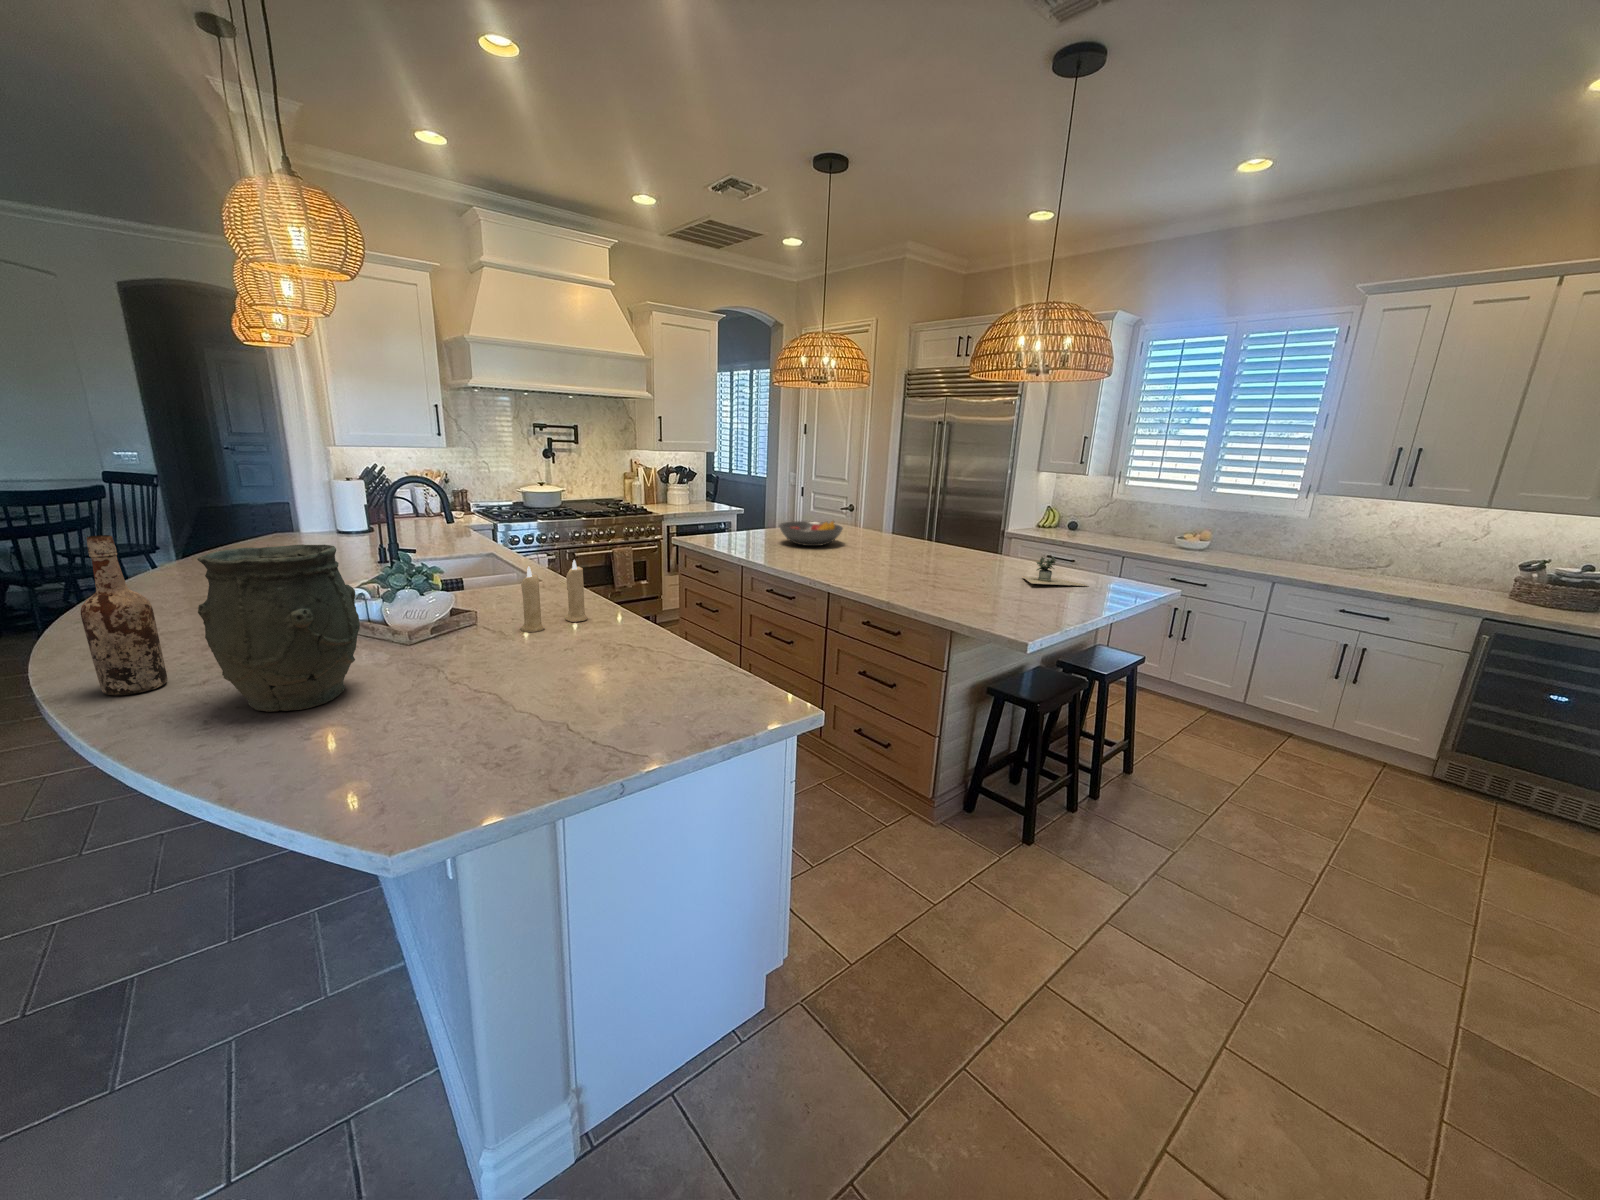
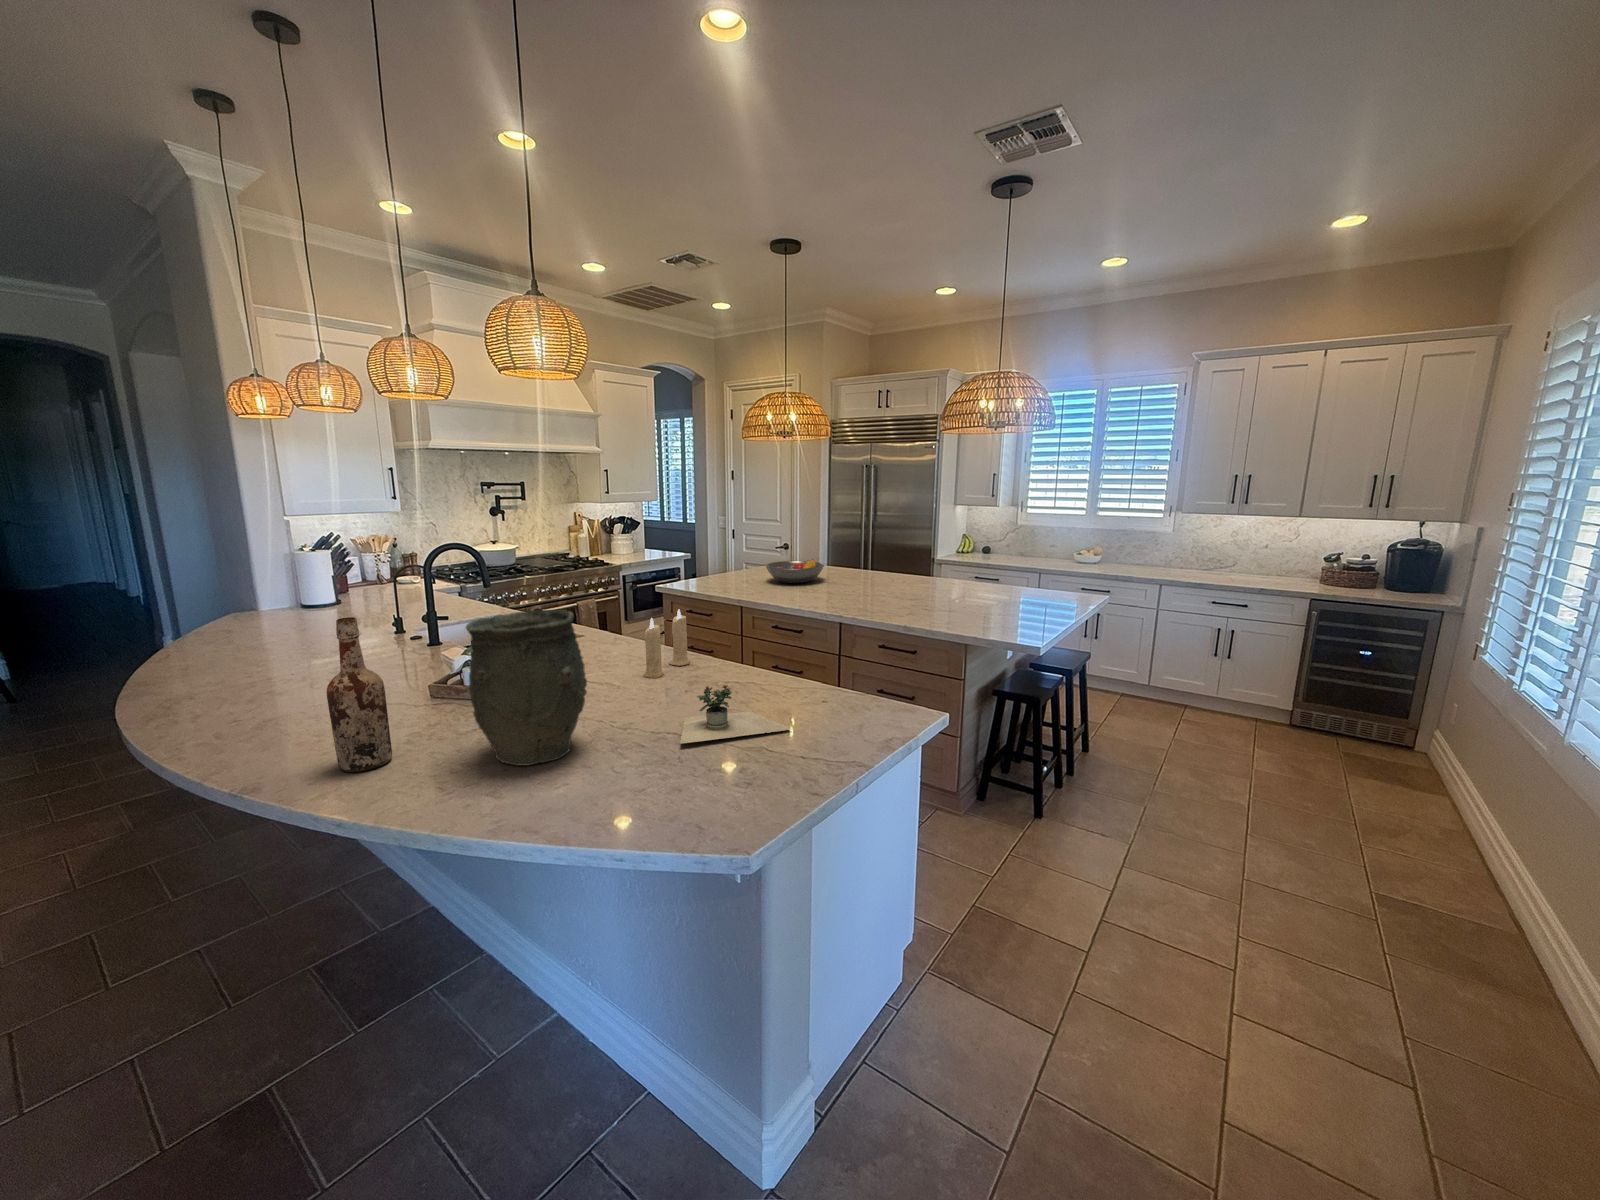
potted plant: present [1022,557,1087,586] -> present [680,685,827,744]

